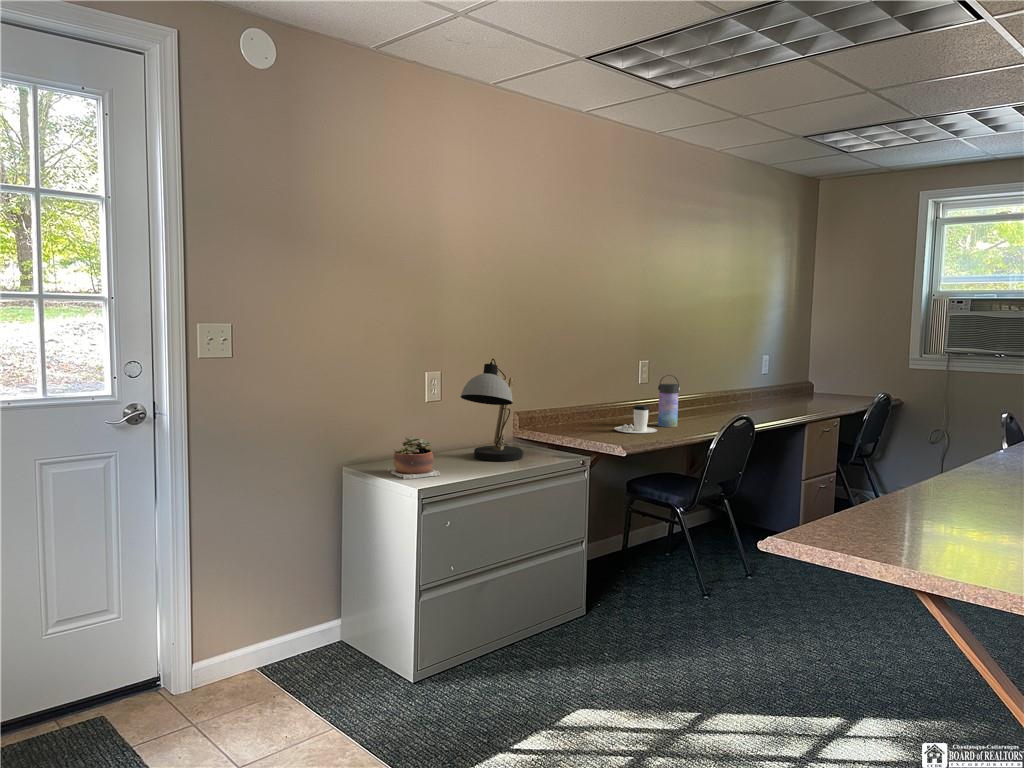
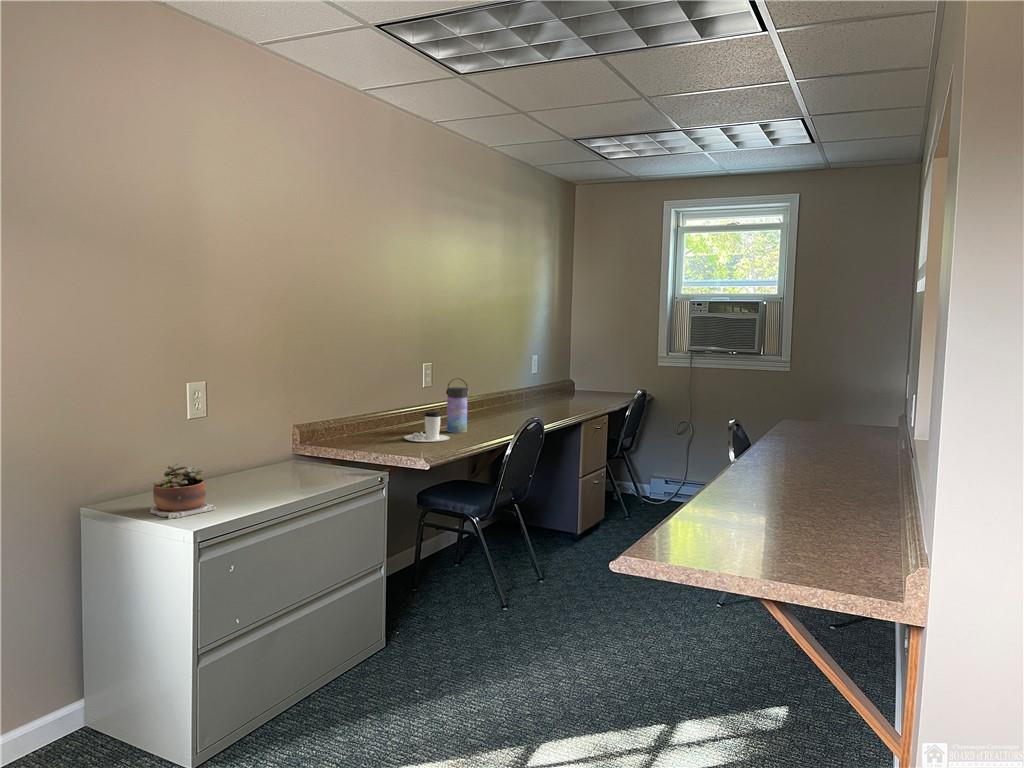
desk lamp: present [461,359,523,461] -> none [235,366,311,485]

